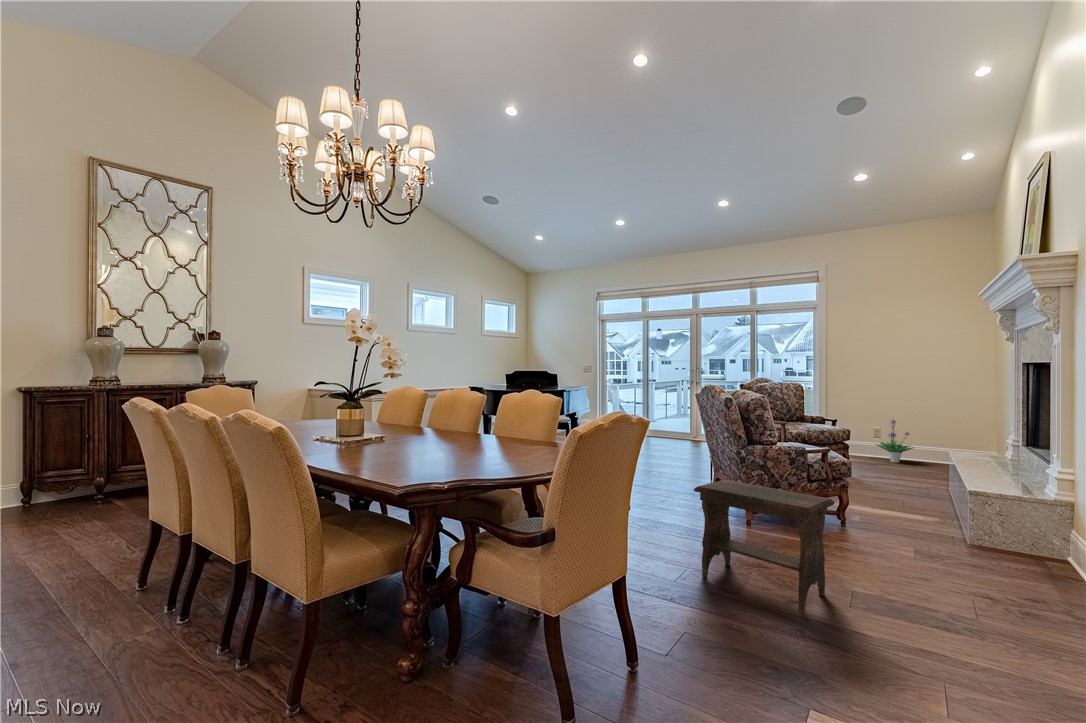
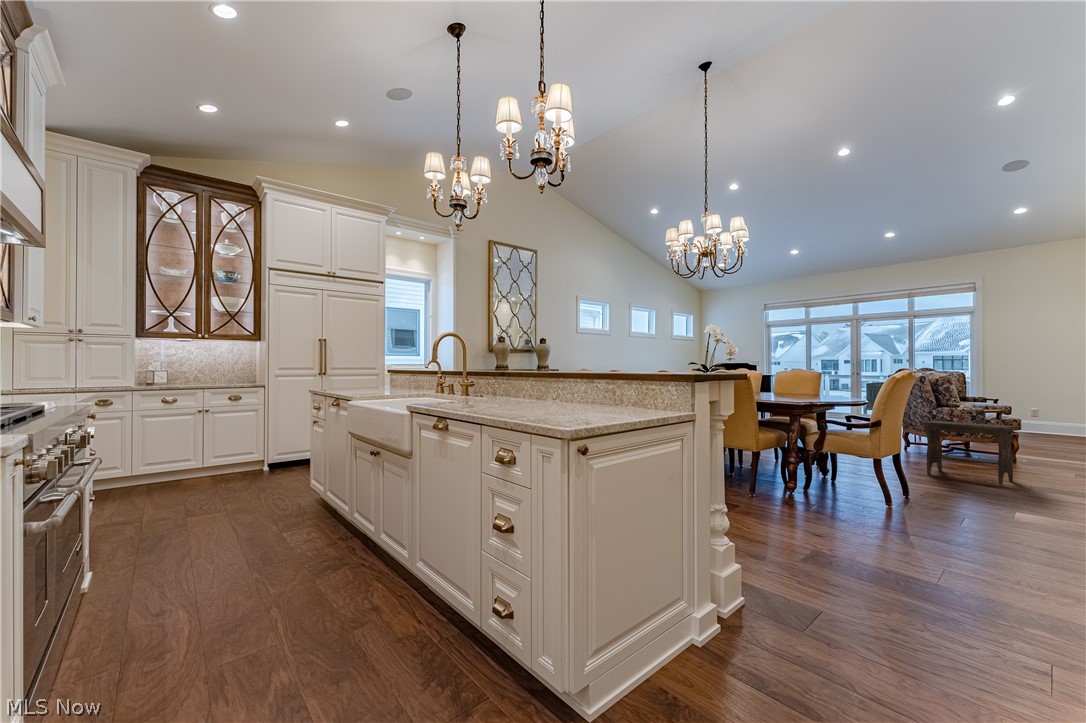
potted plant: present [875,419,914,463] -> none [1031,400,1070,434]

